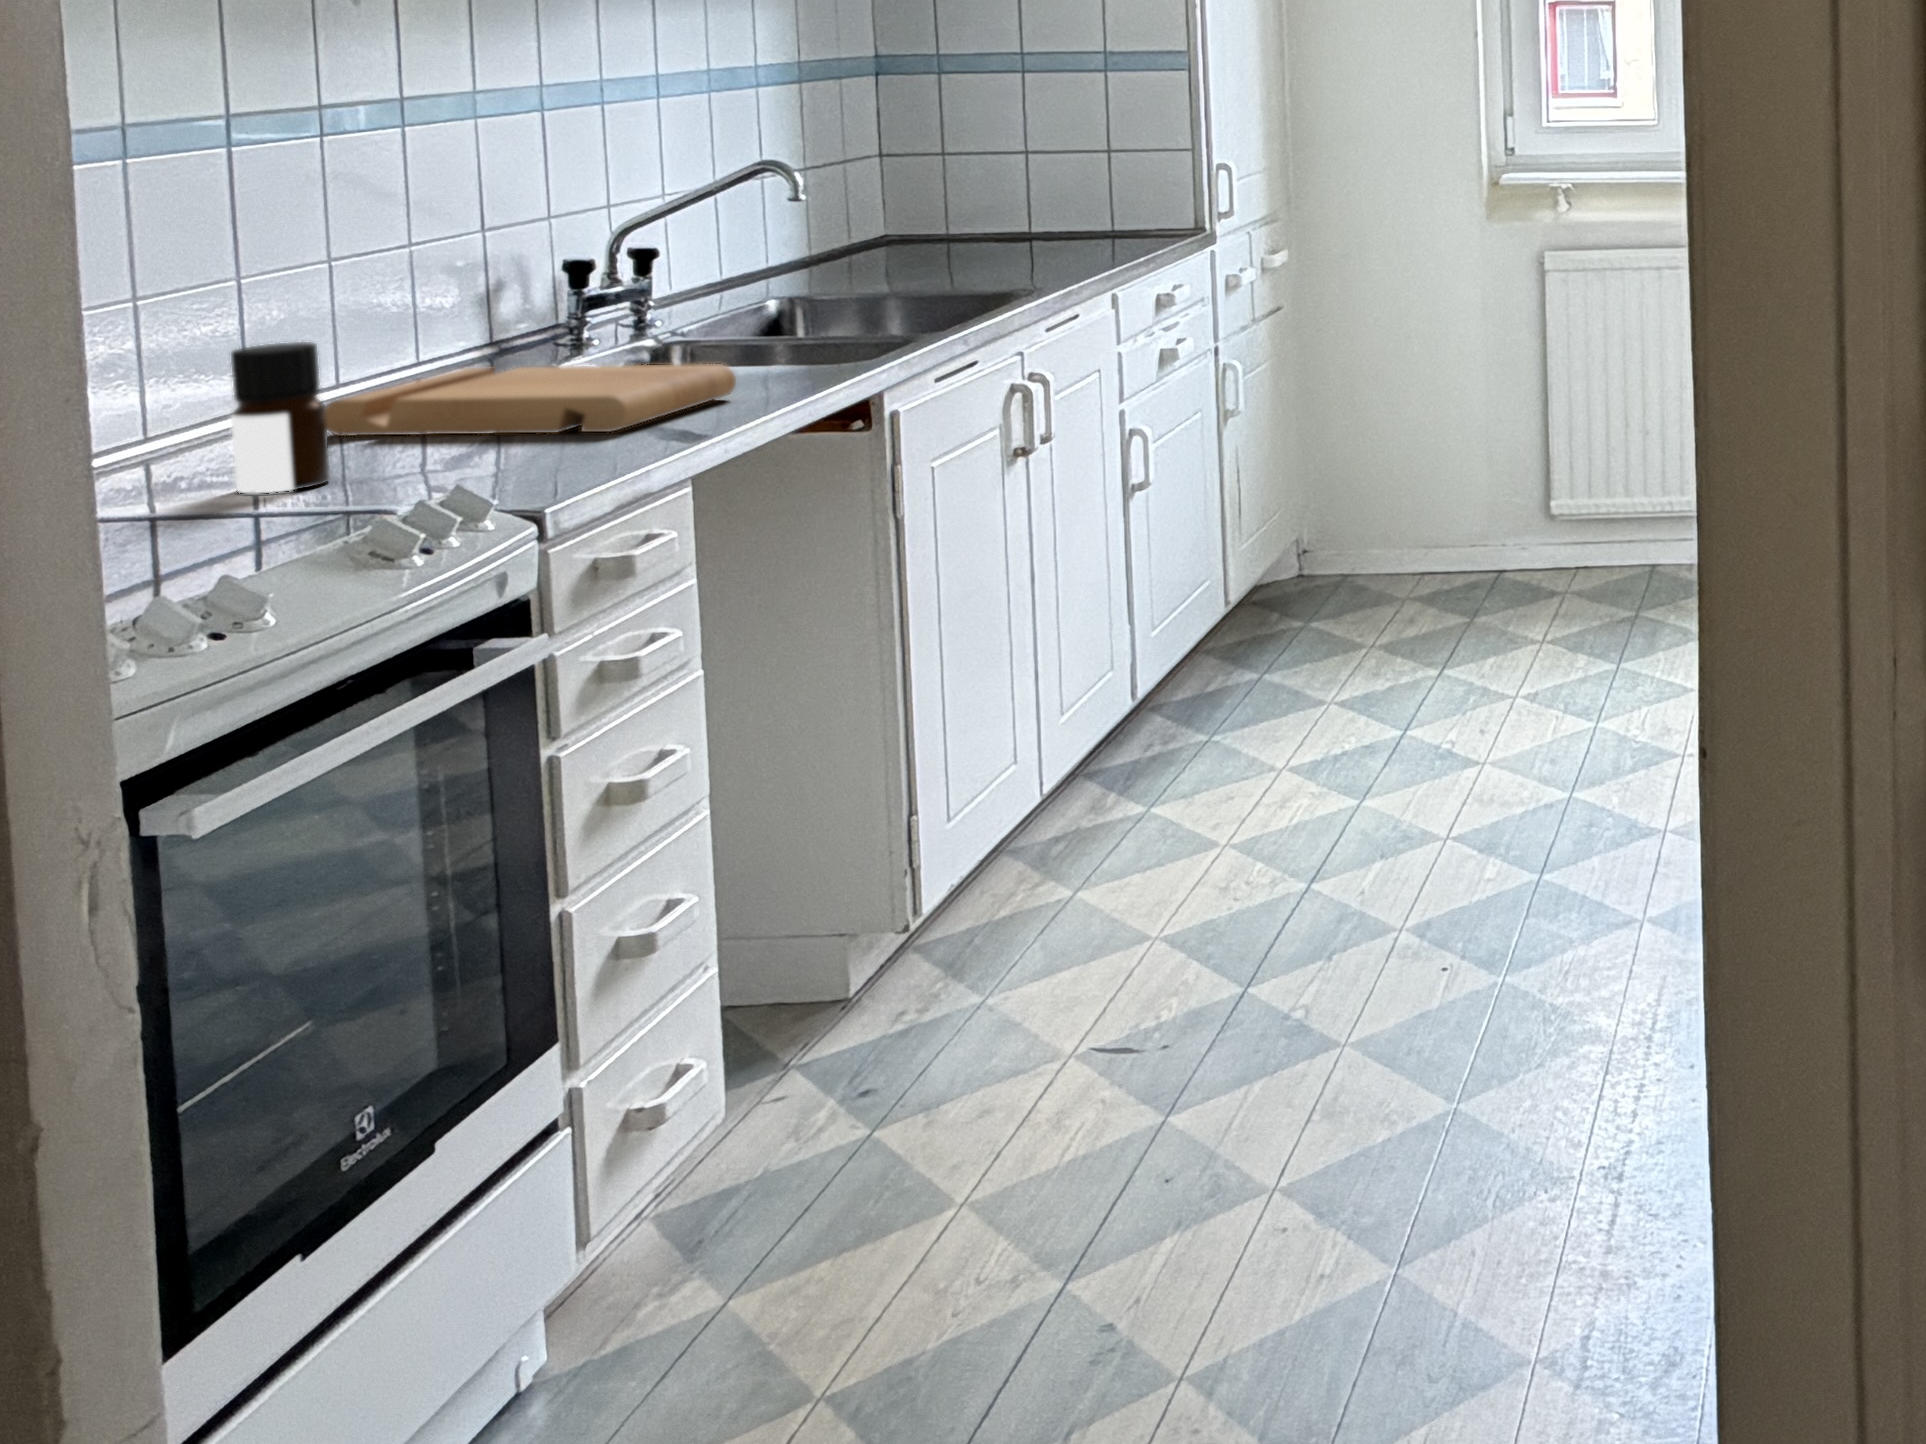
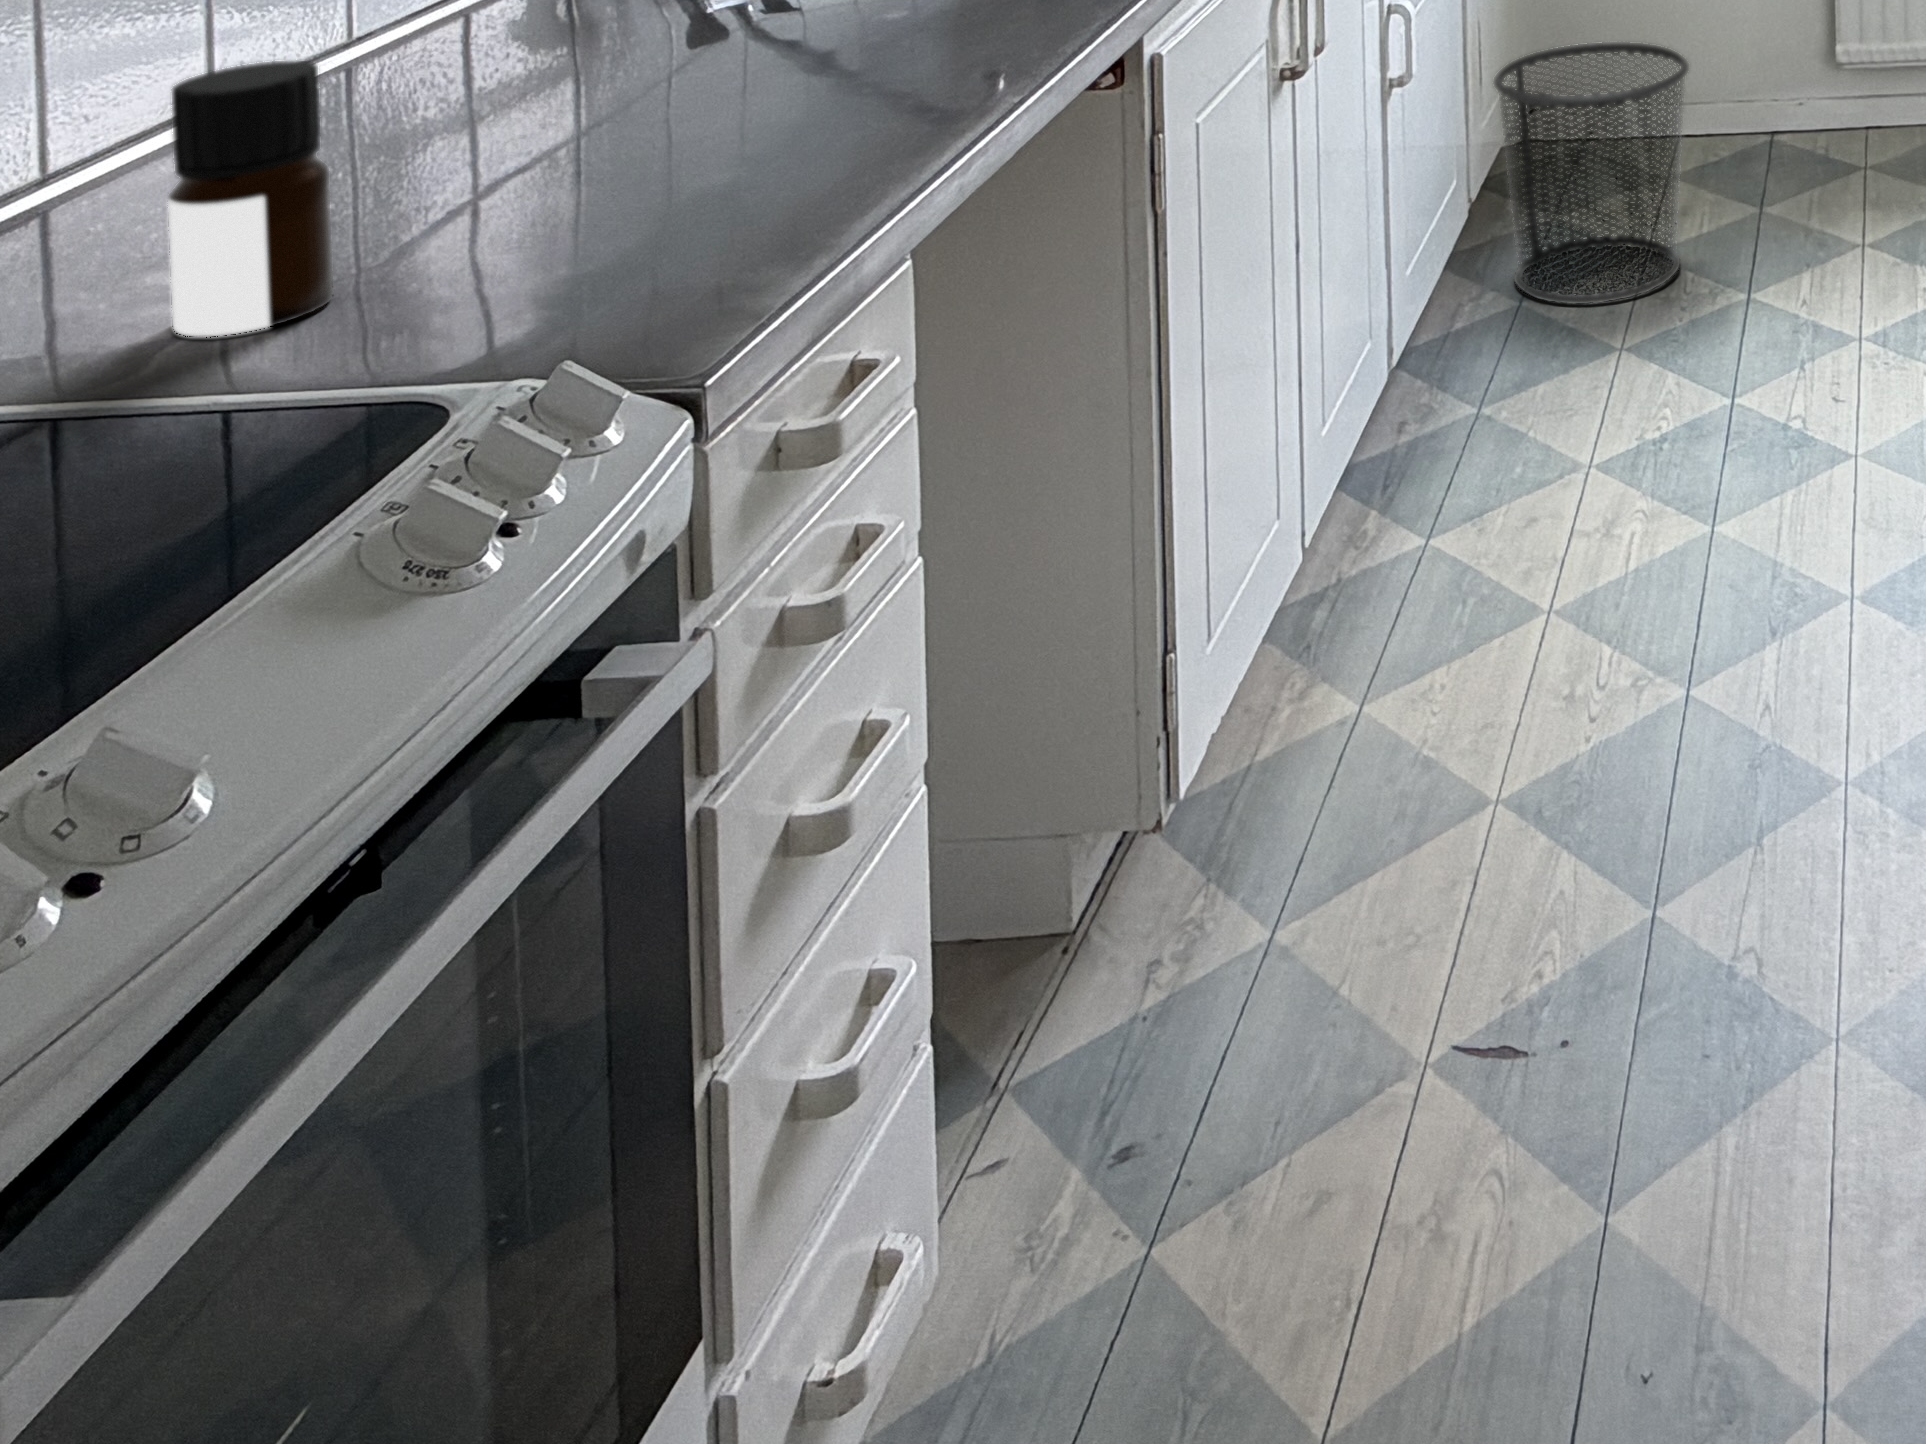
cutting board: present [326,364,736,436] -> none [323,21,953,166]
waste bin: none [1247,485,1405,679] -> present [1494,42,1689,304]

